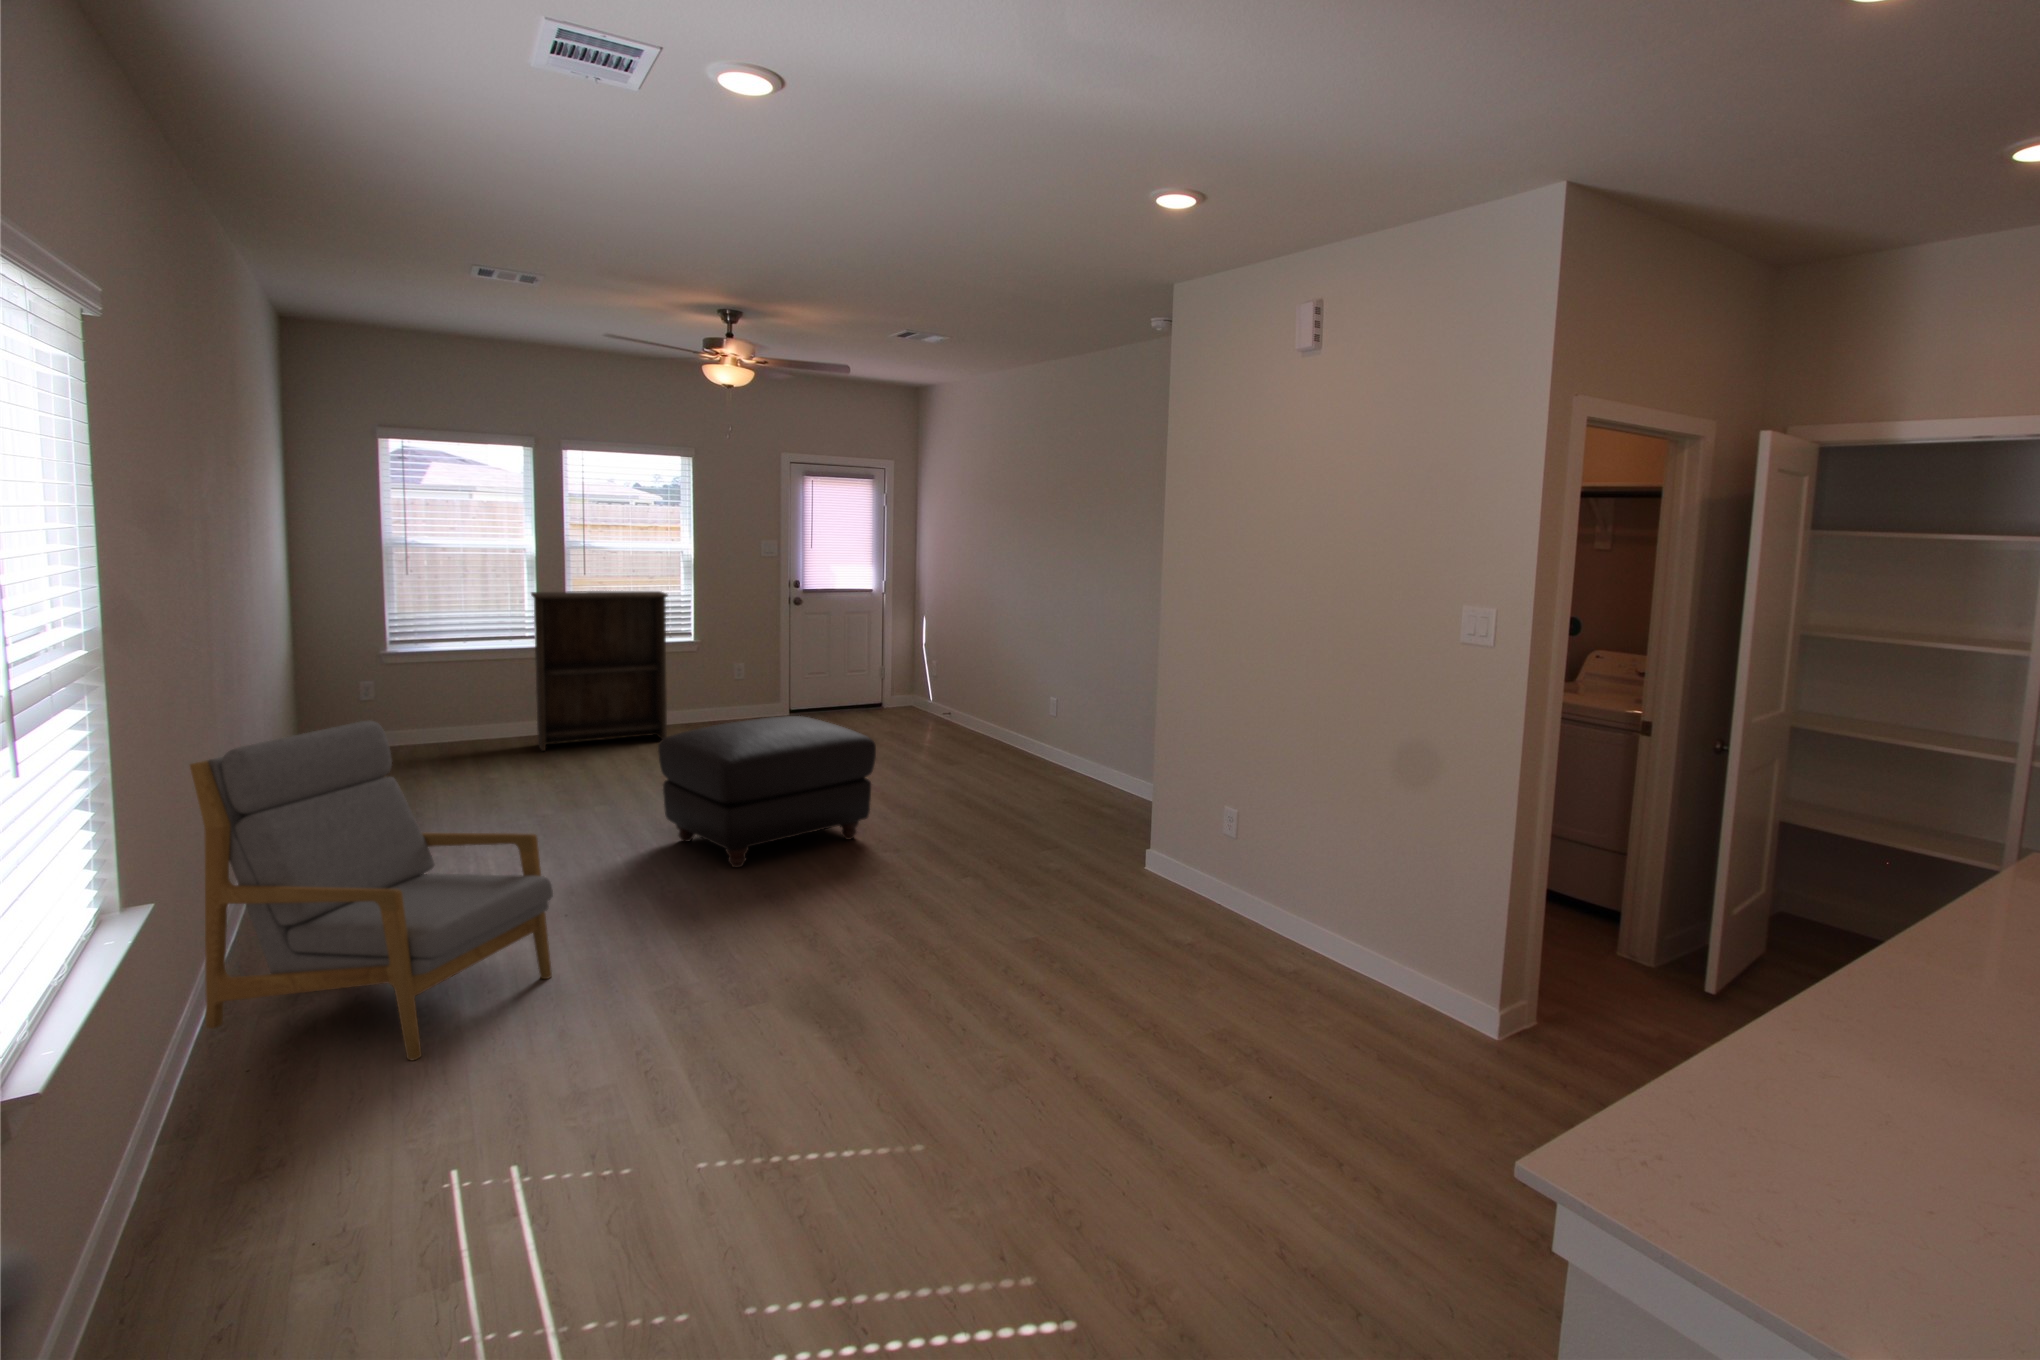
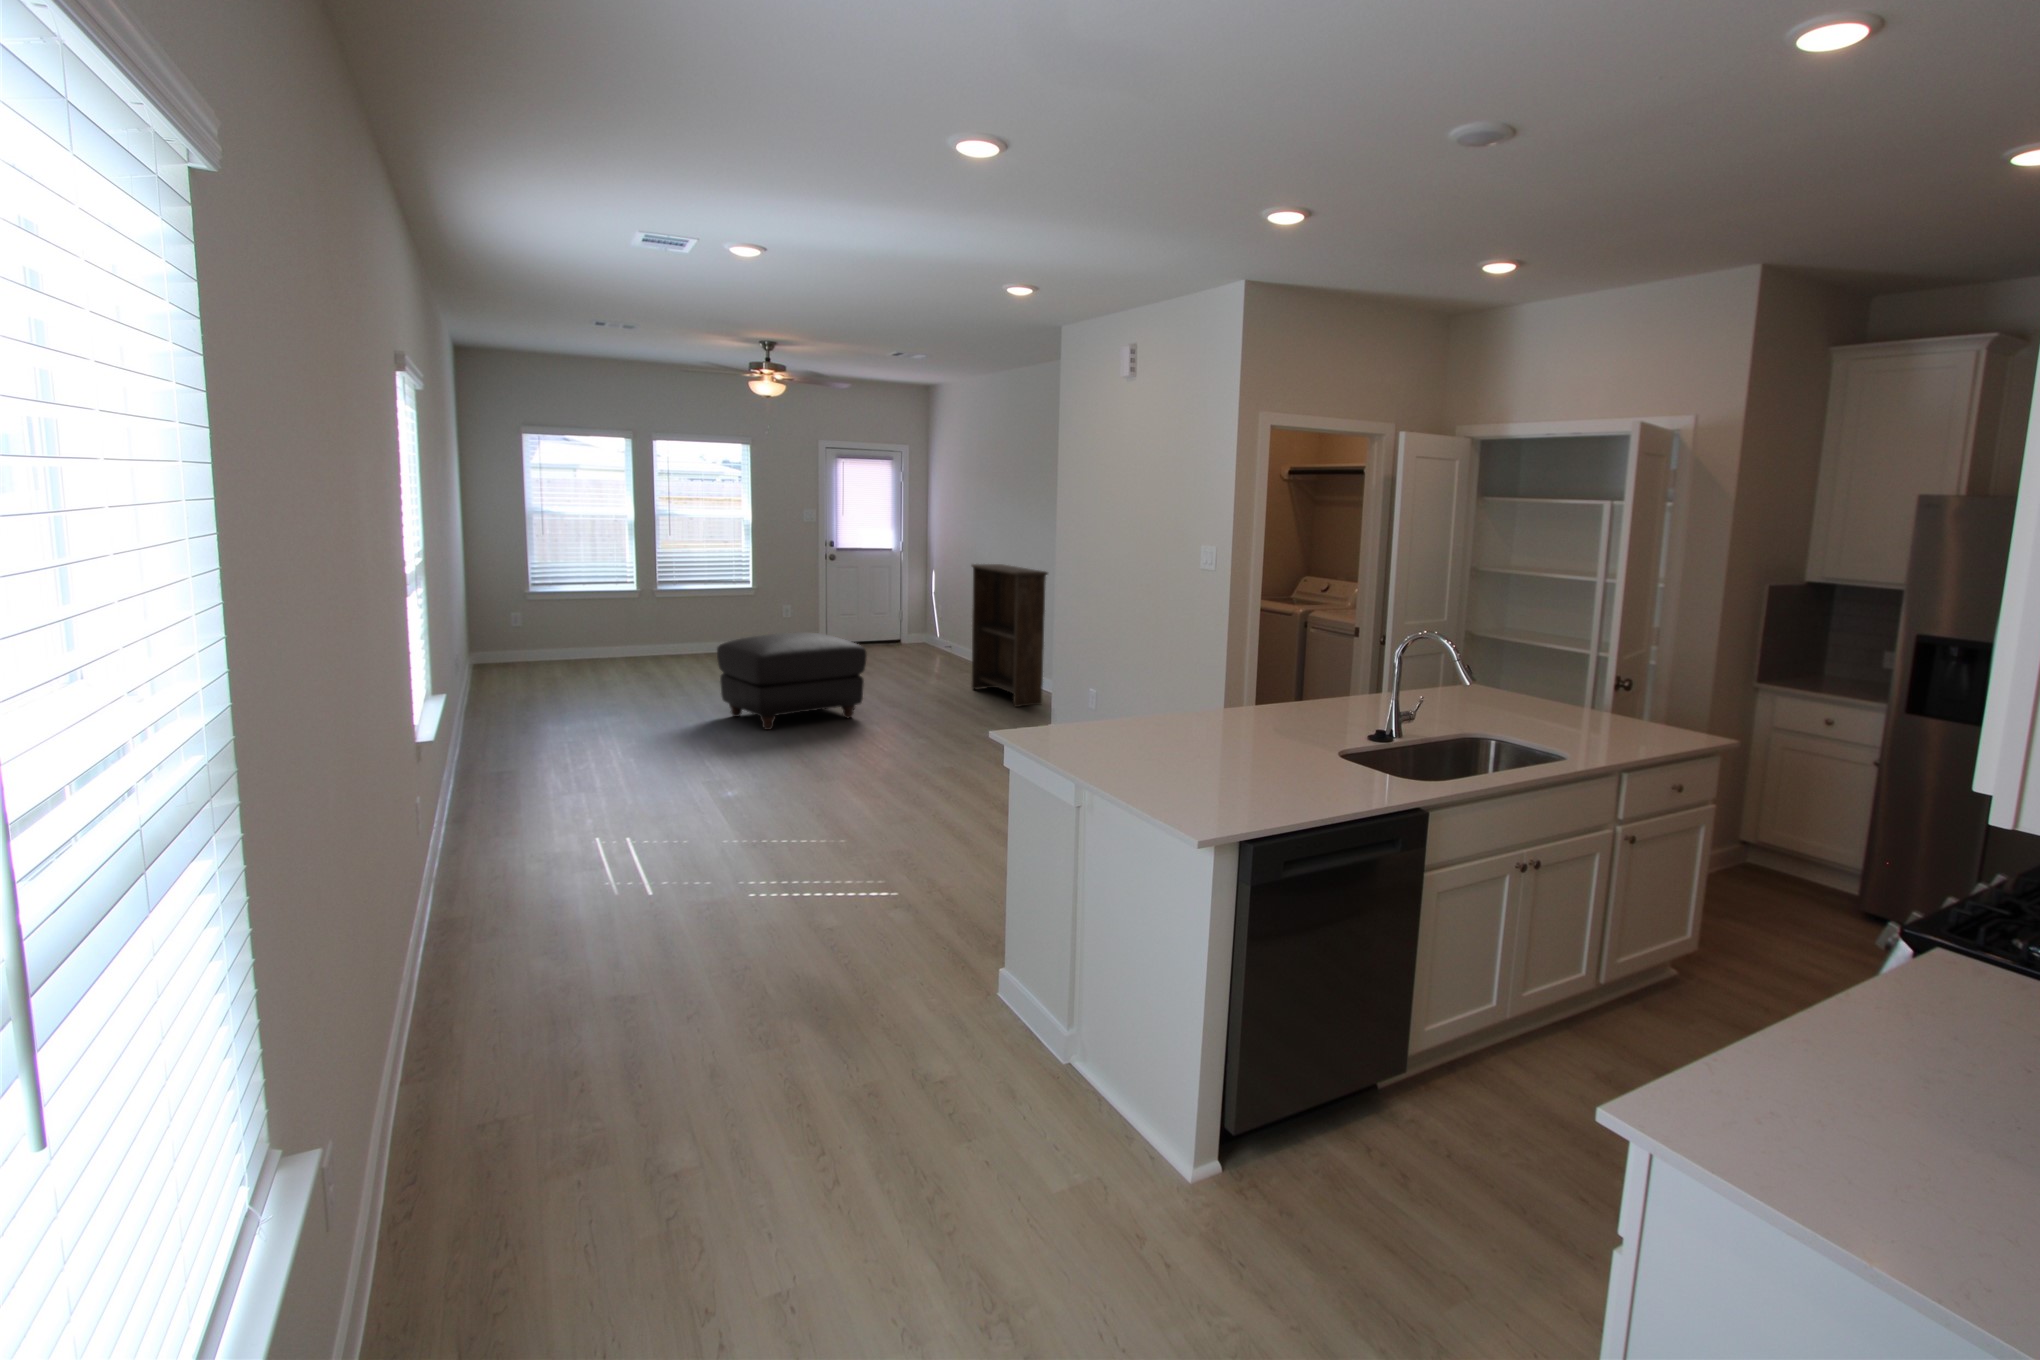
bookshelf: present [531,591,668,751] -> present [971,564,1048,707]
armchair: present [190,721,553,1060] -> none [447,615,647,801]

